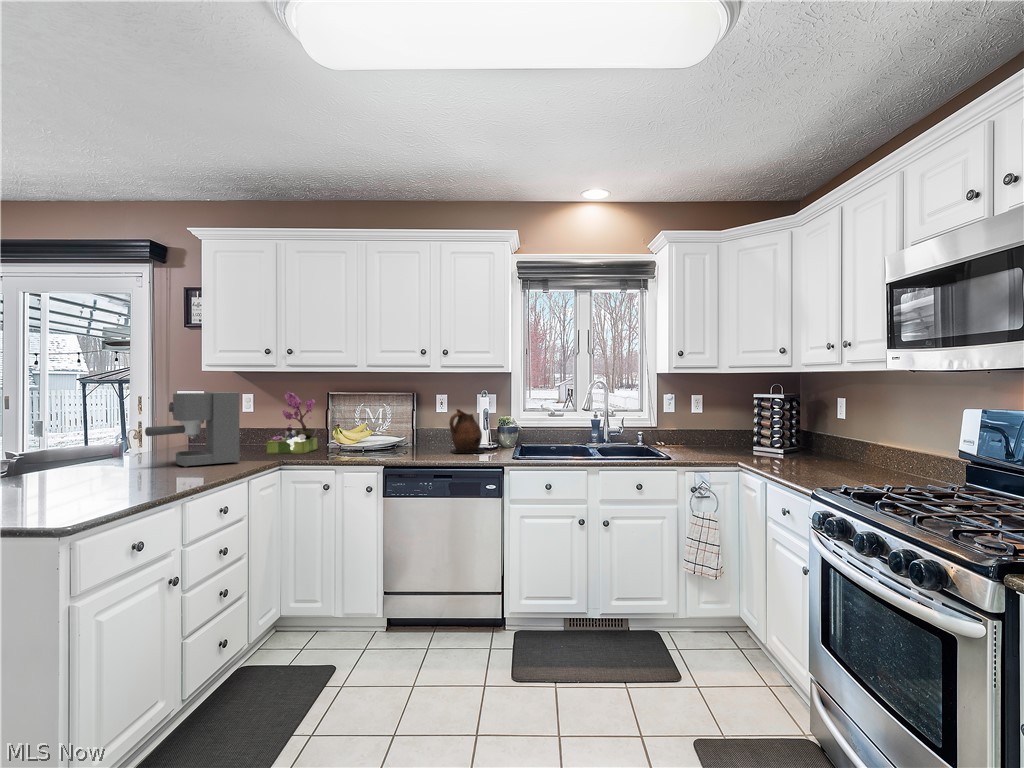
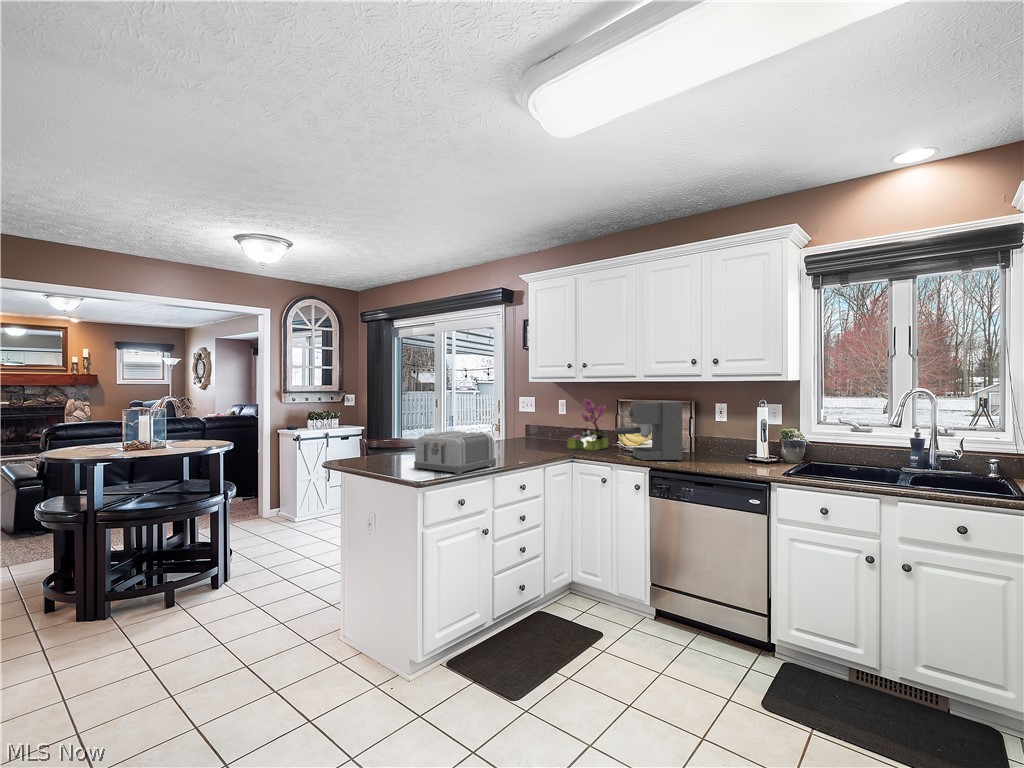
coffee maker: present [145,392,240,468] -> present [615,401,683,461]
ceramic pitcher: present [449,409,484,453] -> none [720,419,762,466]
toaster: none [44,437,190,501] -> present [414,431,496,475]

